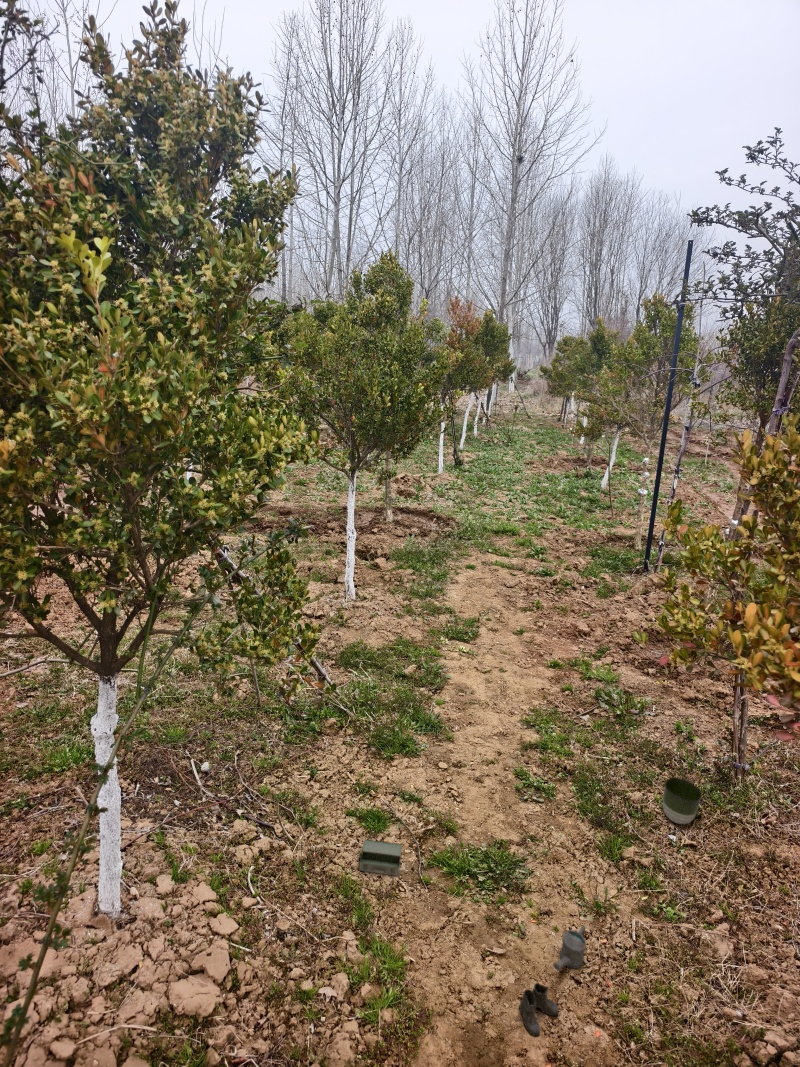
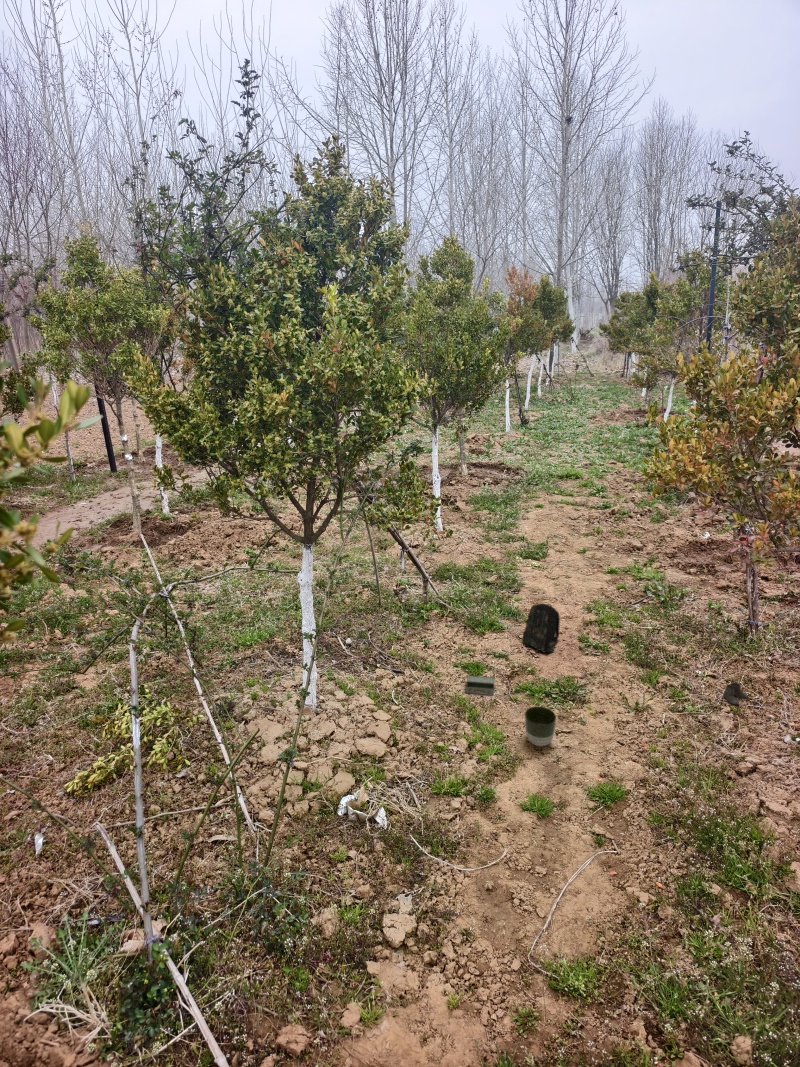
backpack: none [444,725,494,796] -> present [523,603,560,652]
planter: present [663,778,702,824] -> present [525,706,556,746]
watering can: present [553,925,586,971] -> none [602,714,626,739]
boots: present [519,983,559,1036] -> present [723,682,748,705]

